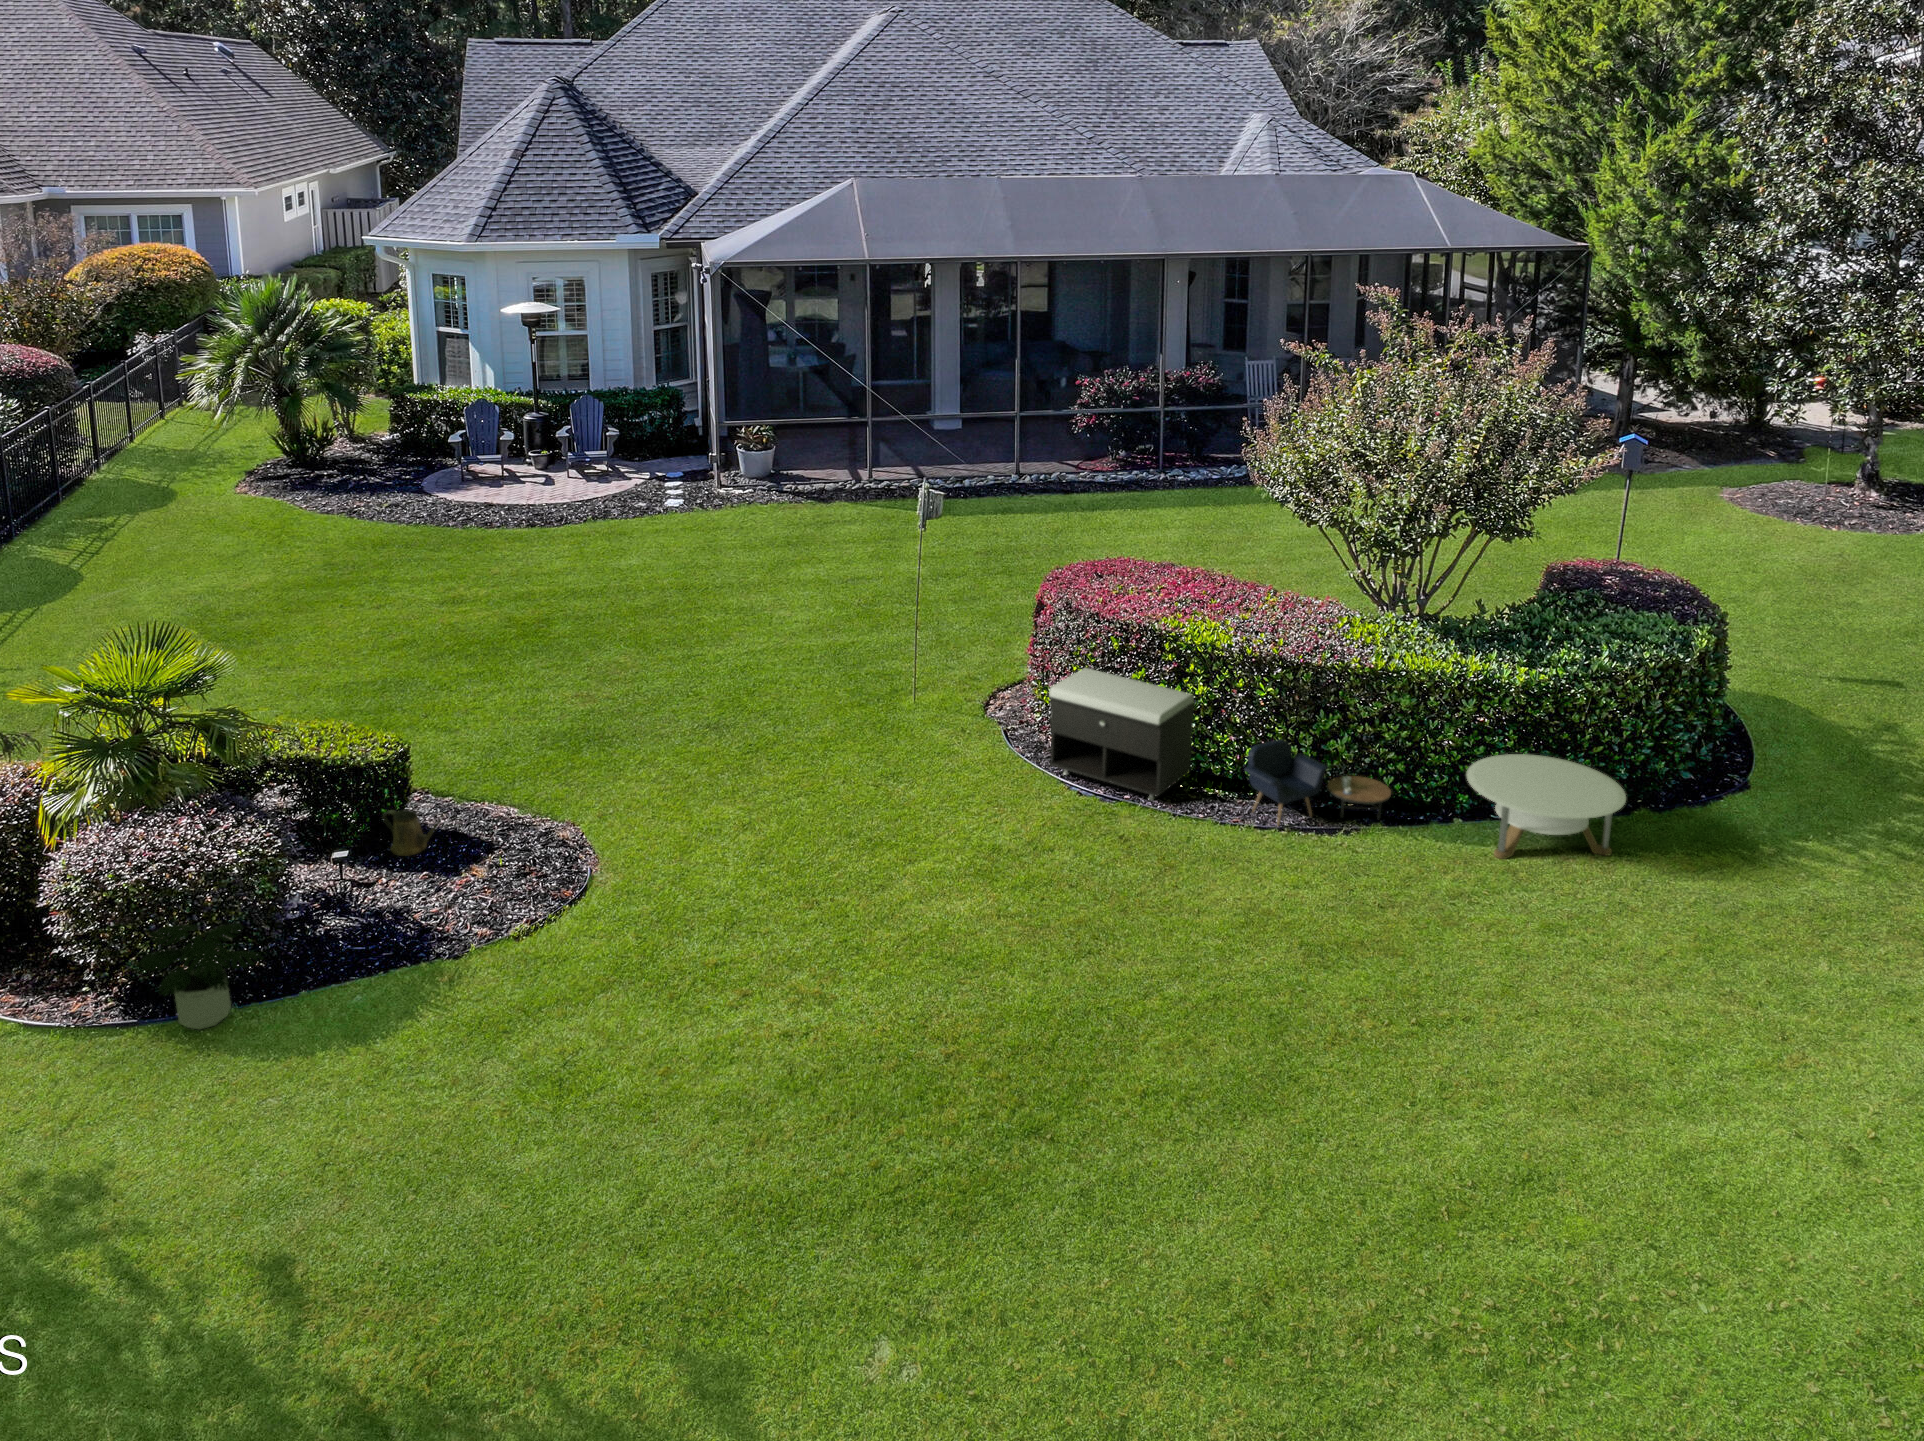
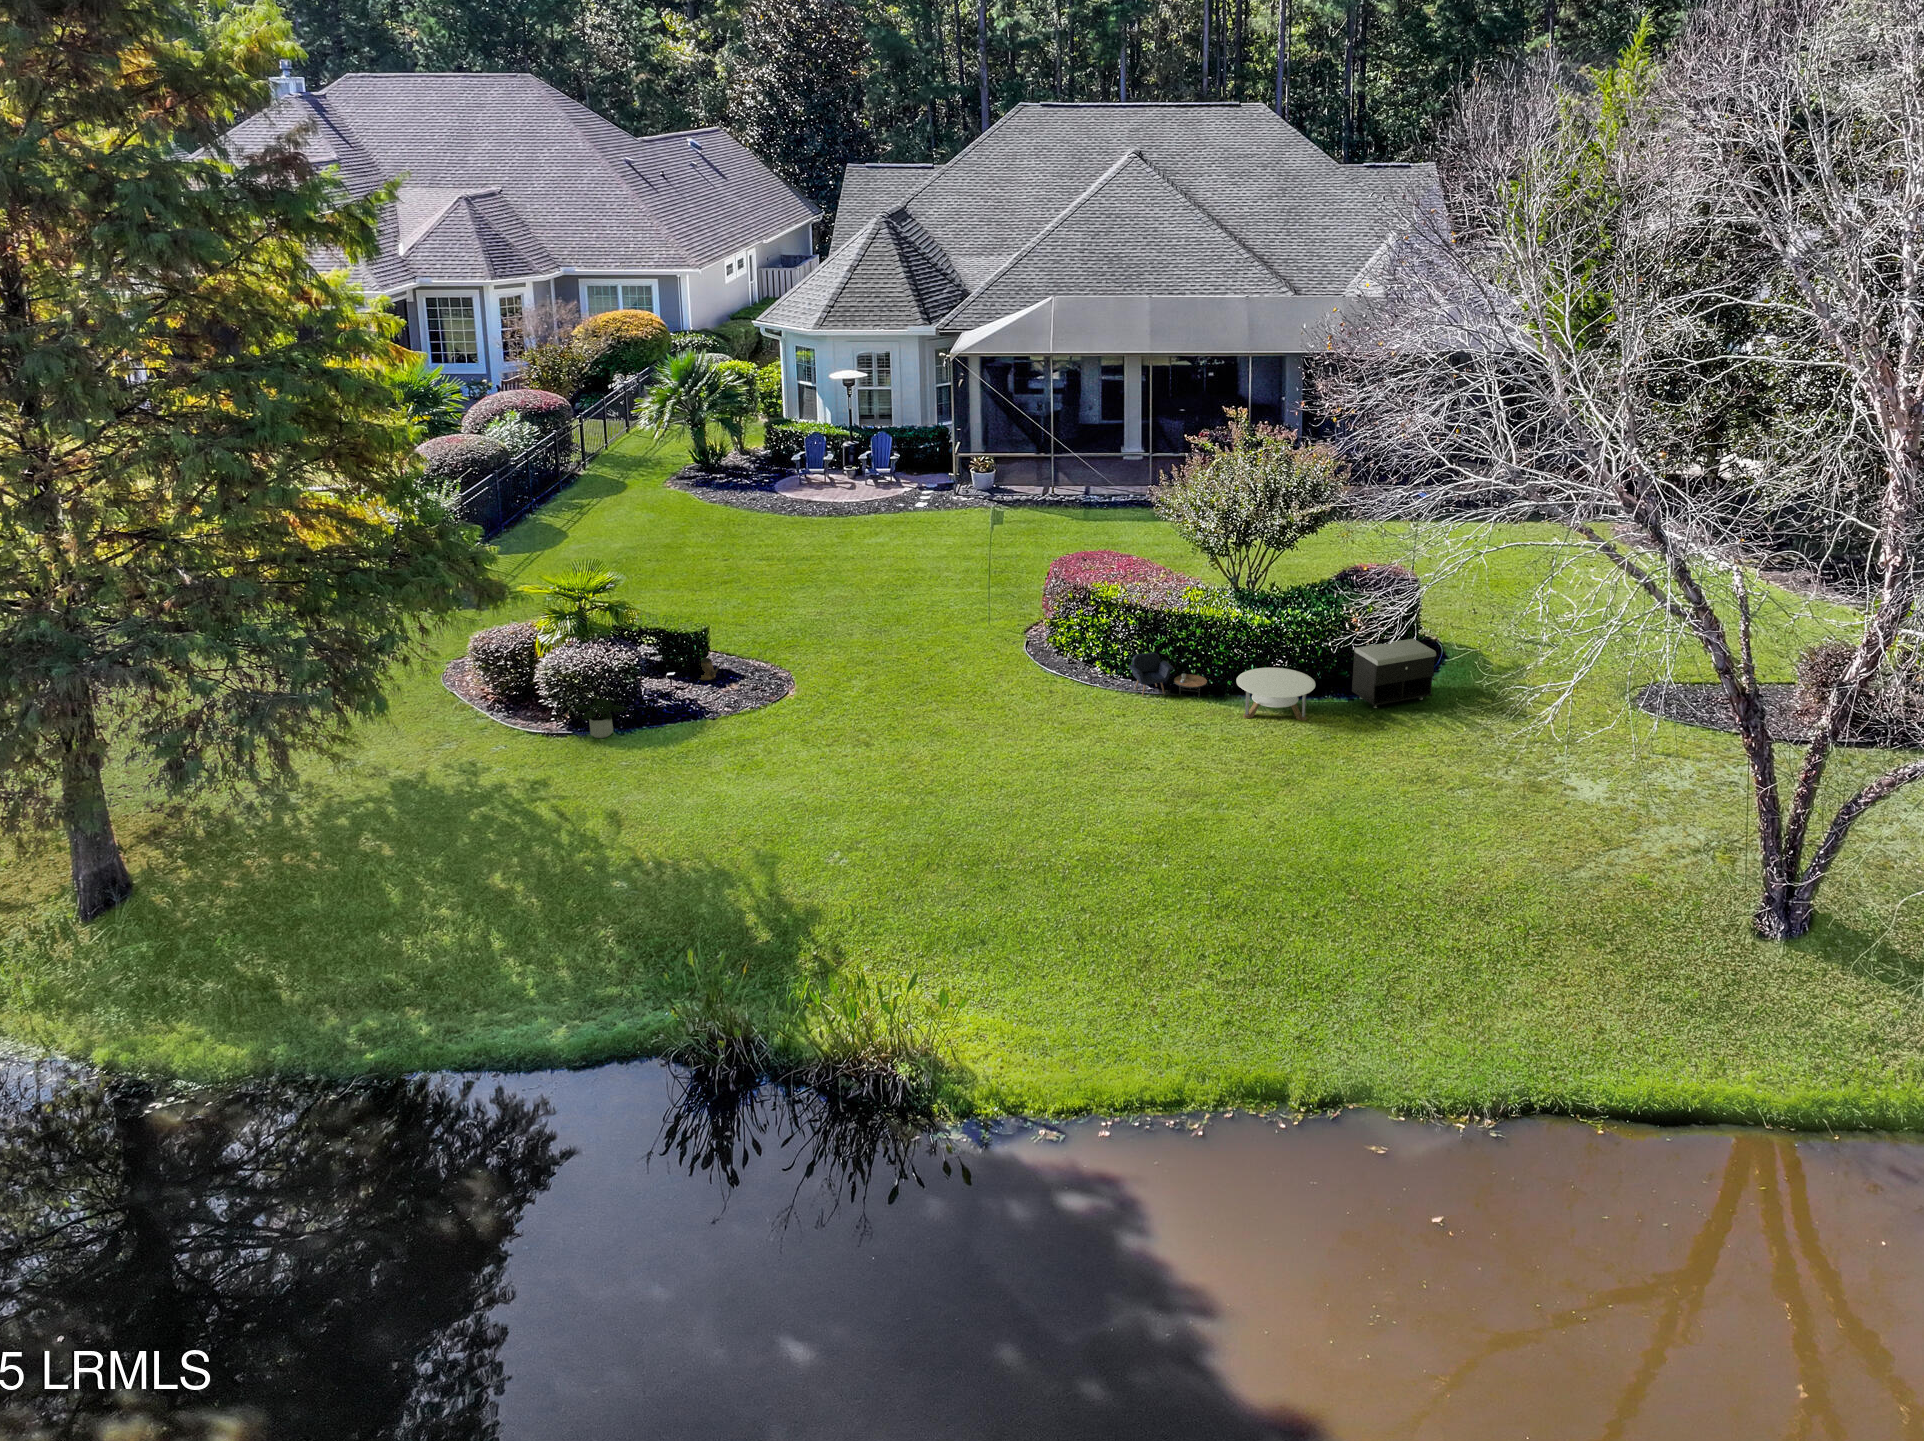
storage bench: present [1049,668,1194,800] -> present [1352,639,1436,708]

